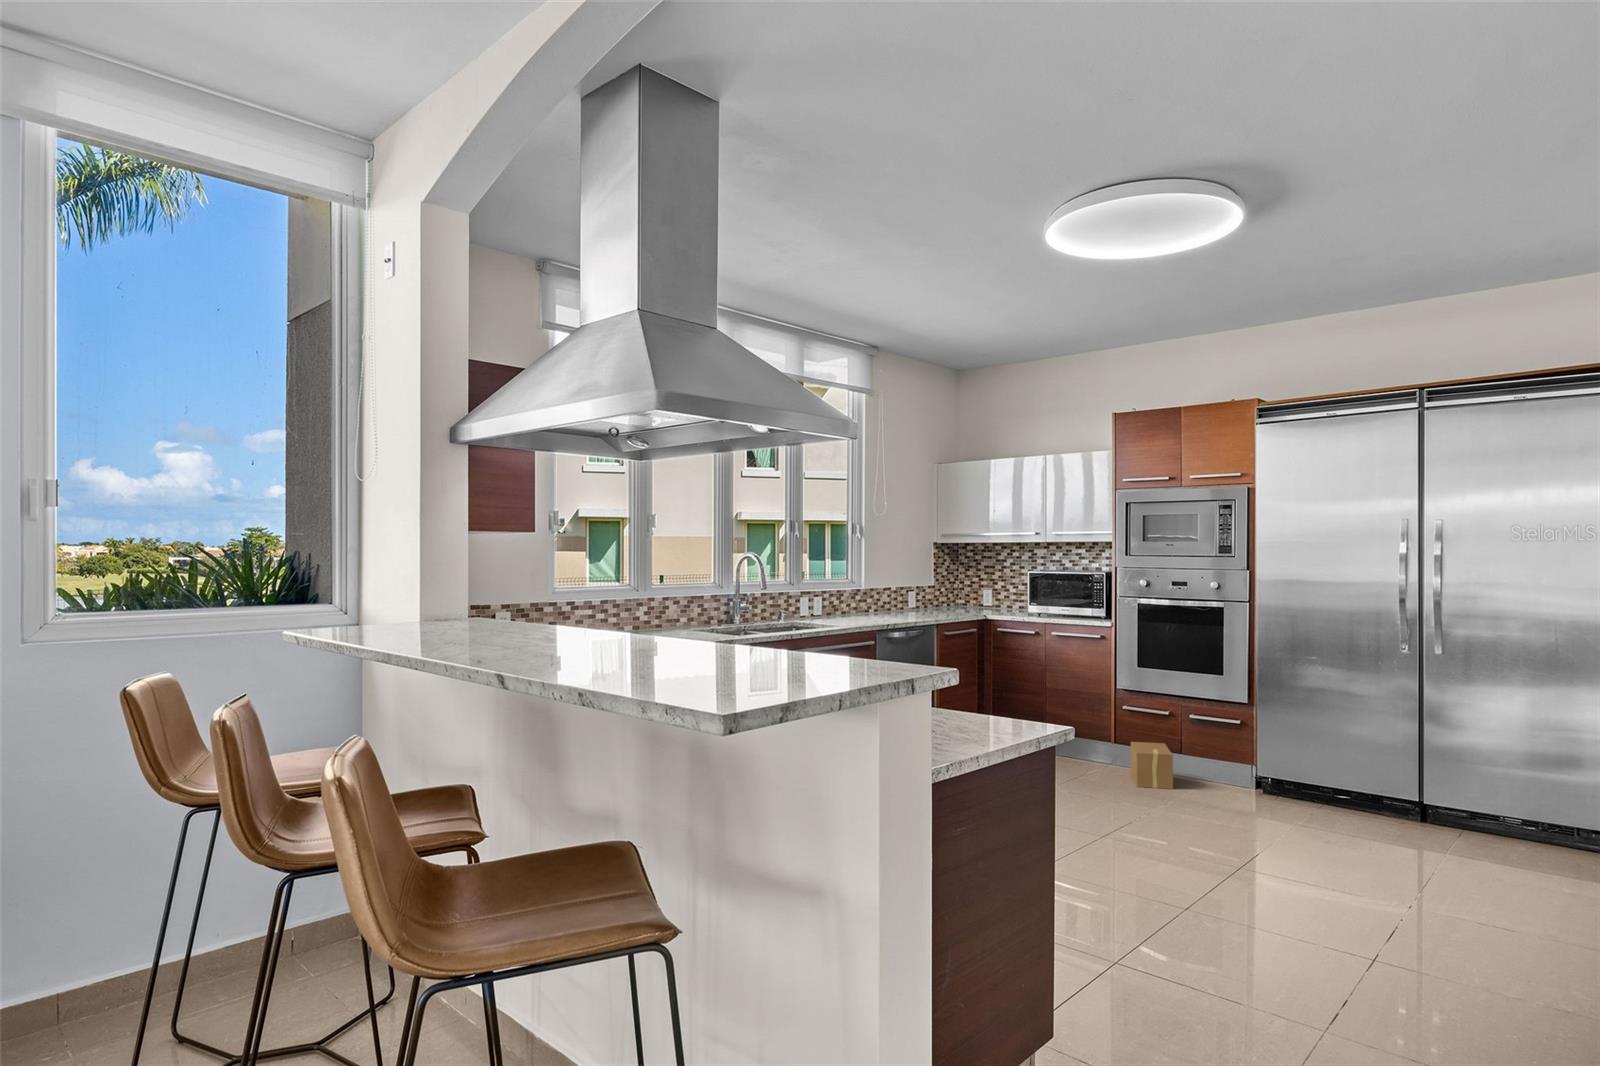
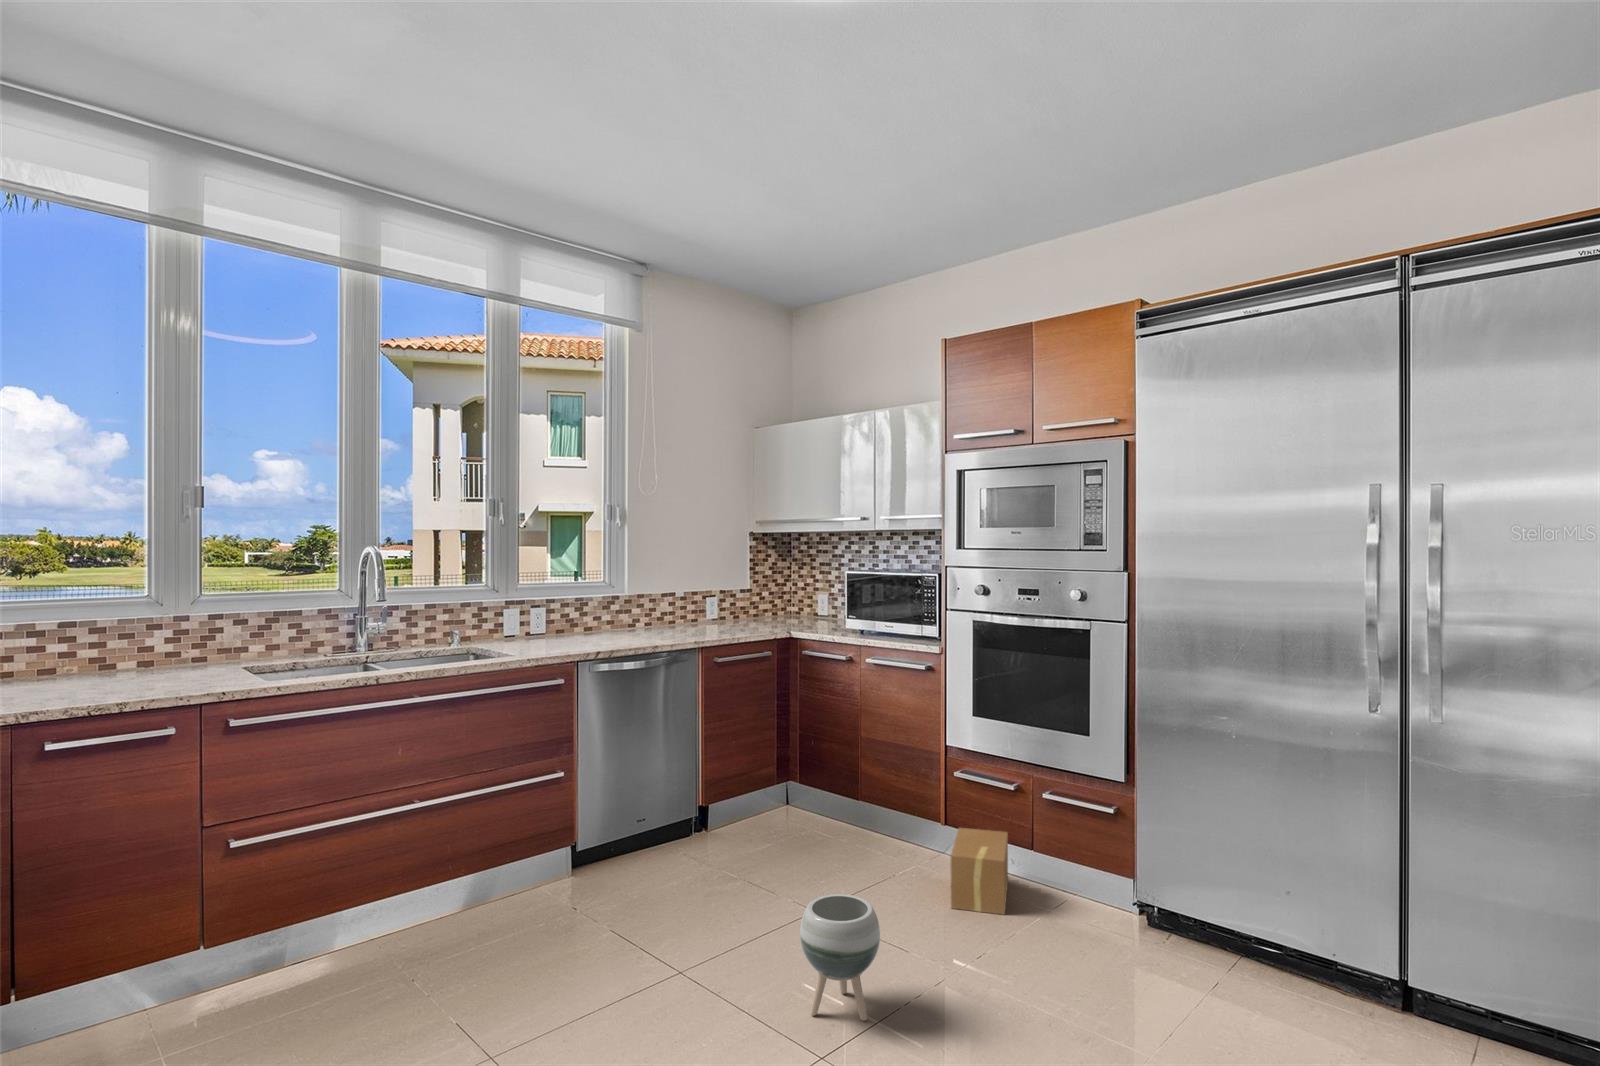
planter: none [1079,759,1128,825] -> present [800,894,880,1021]

